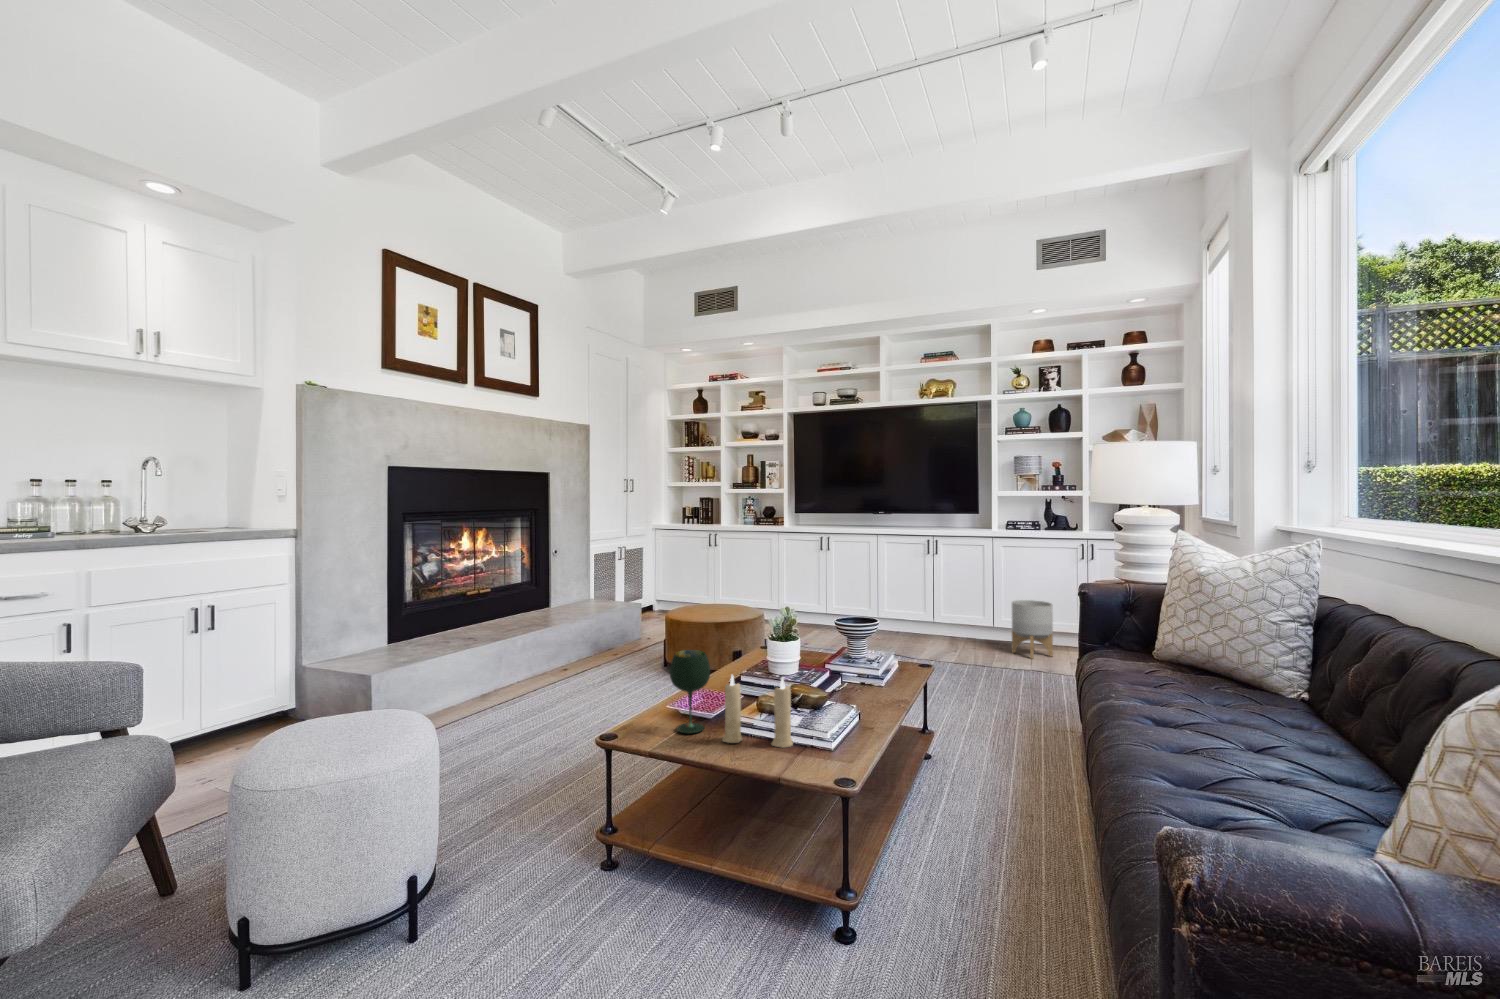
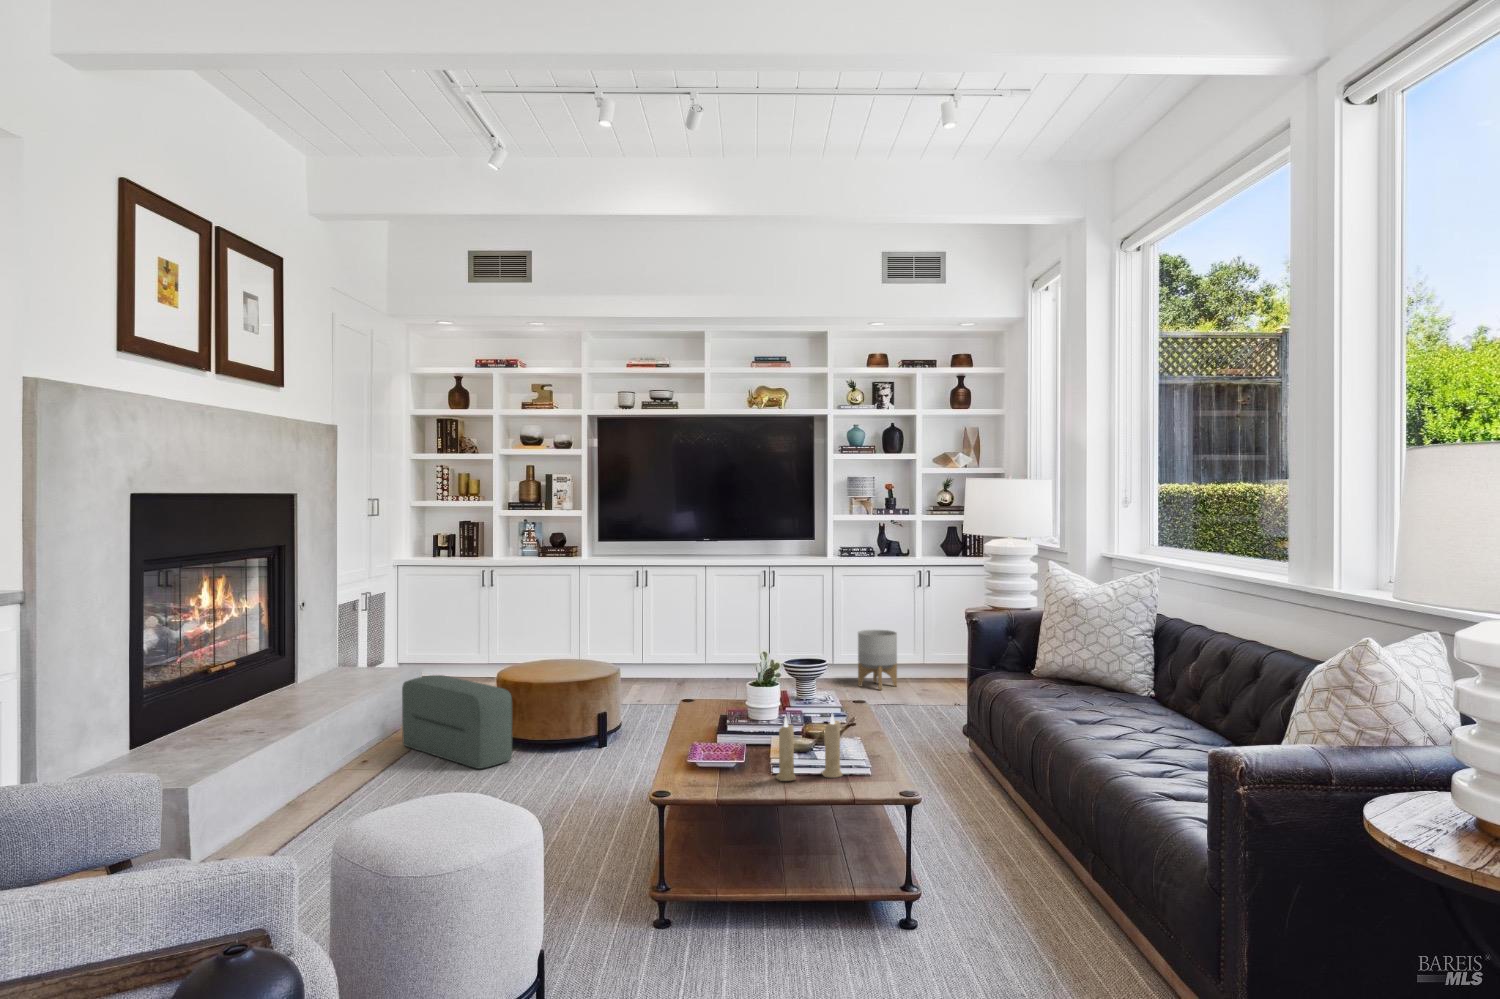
pouf: none [599,610,657,686] -> present [402,675,512,769]
wine glass: present [670,650,710,733] -> none [714,699,754,780]

